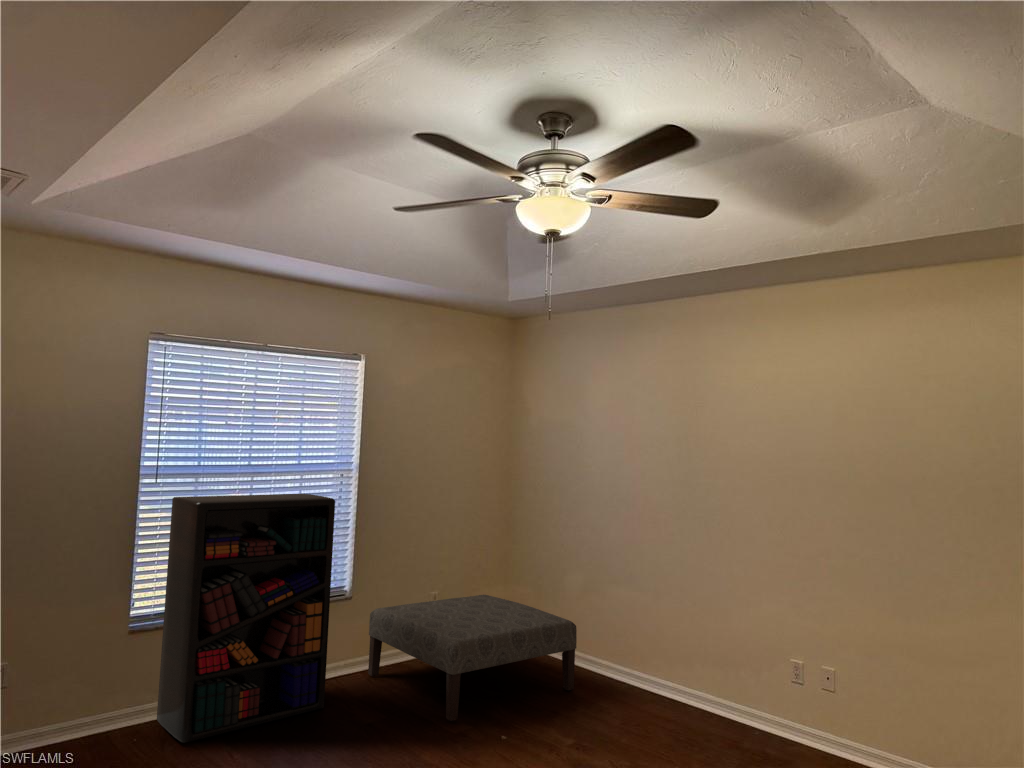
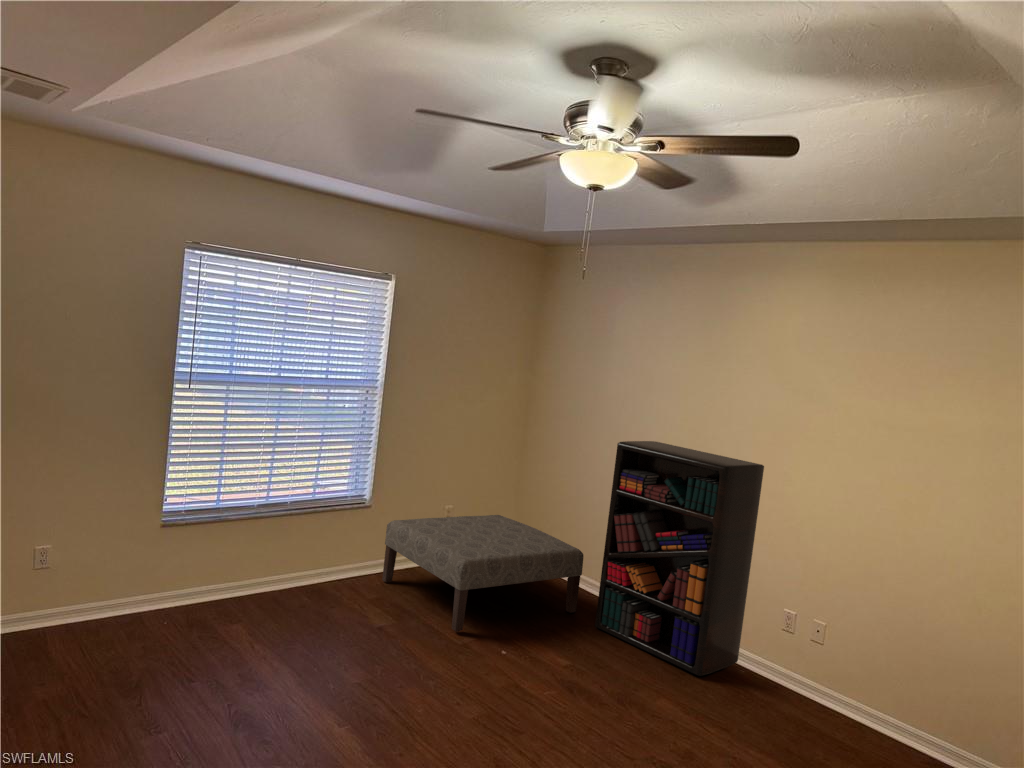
bookshelf: present [157,494,335,743] -> present [595,441,764,676]

